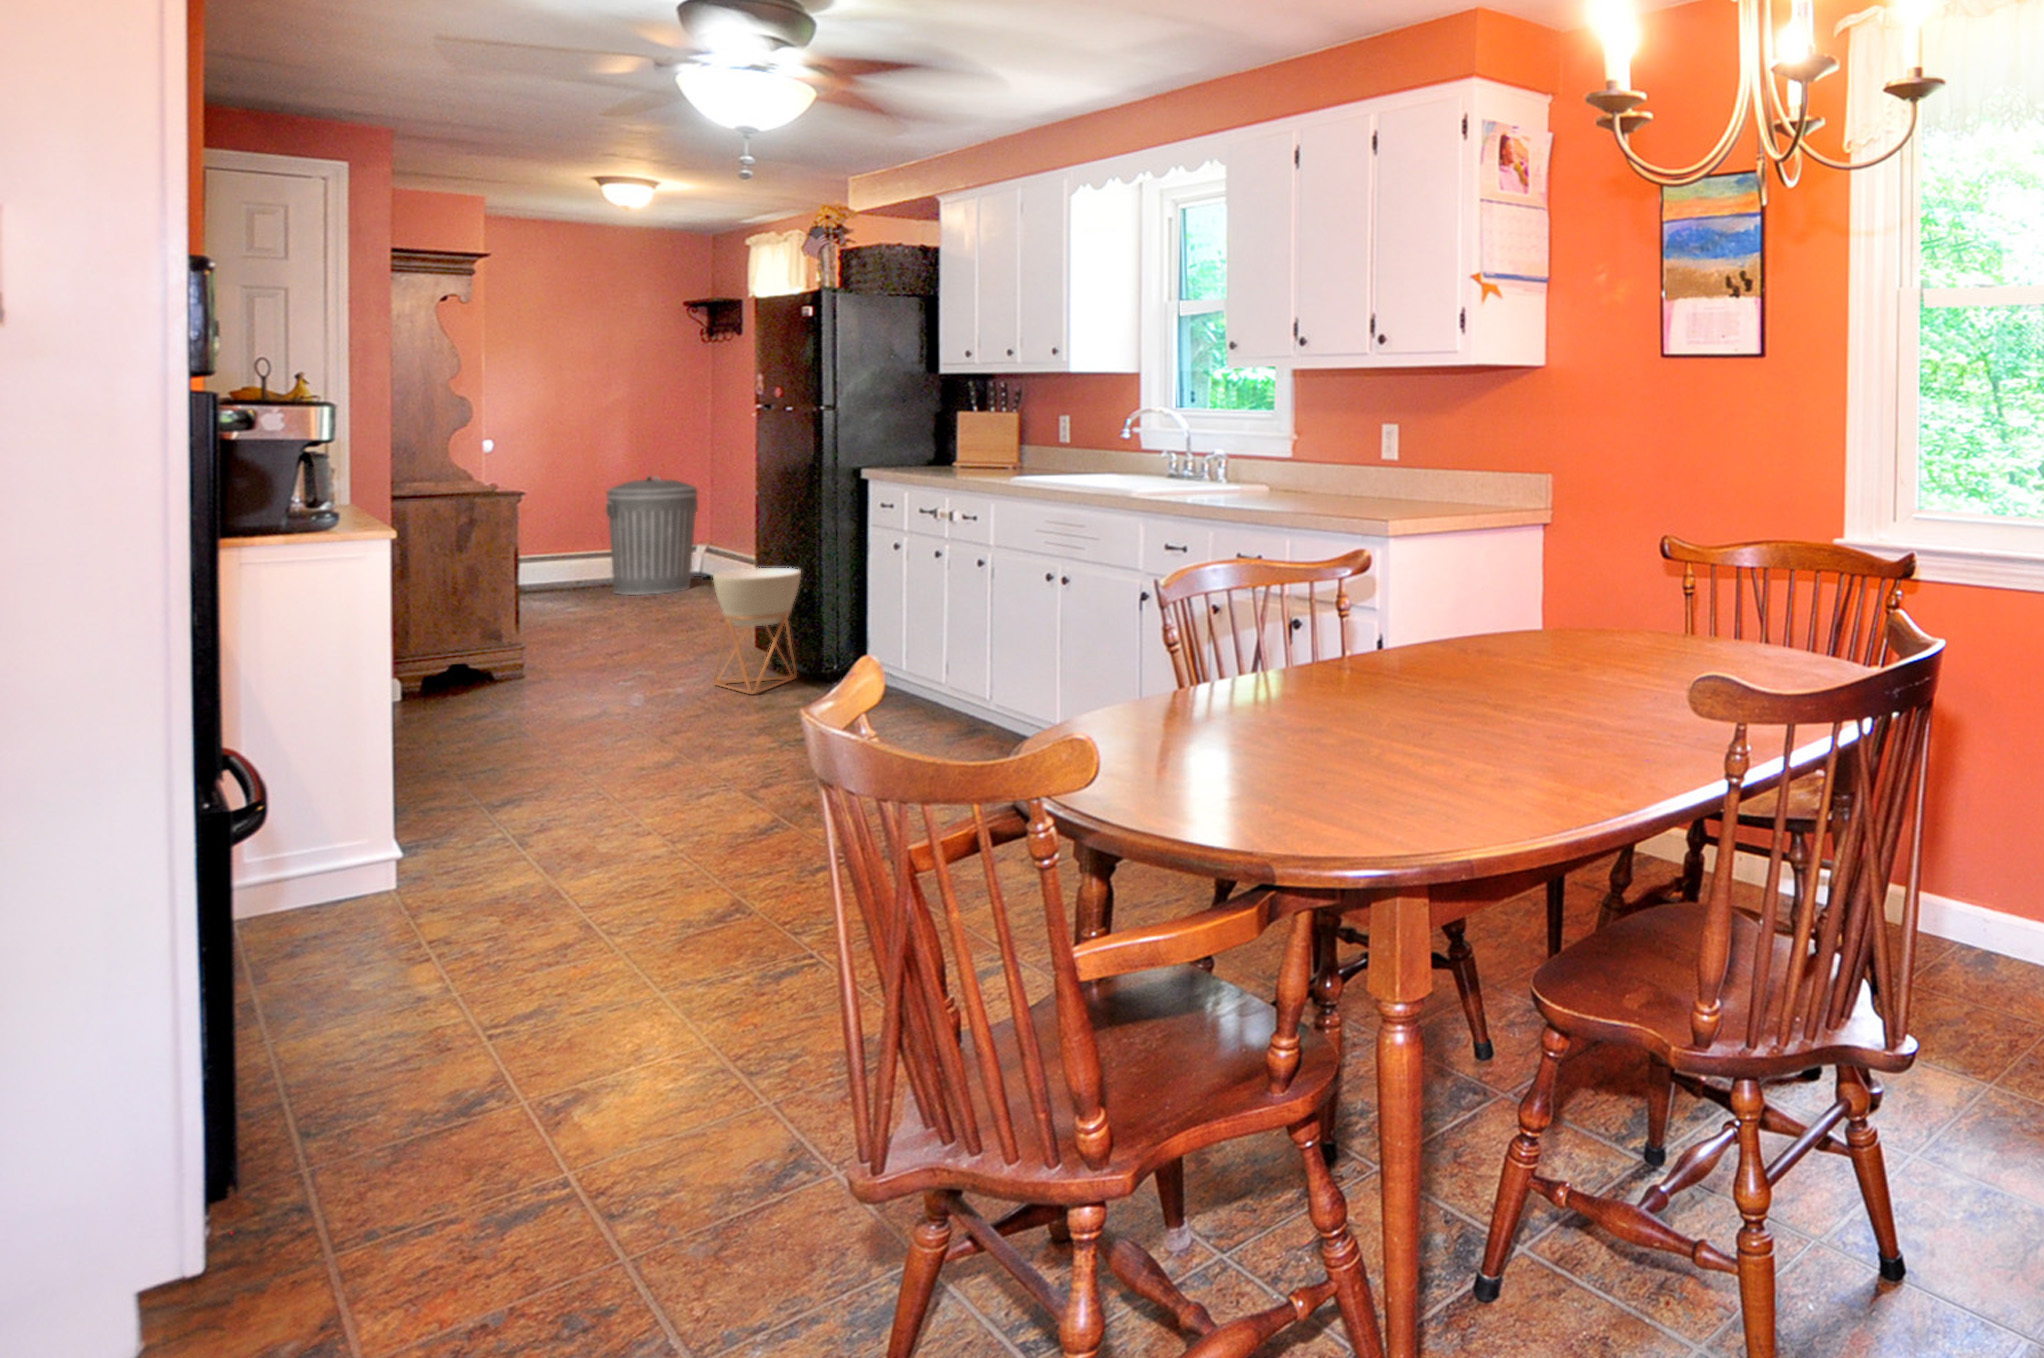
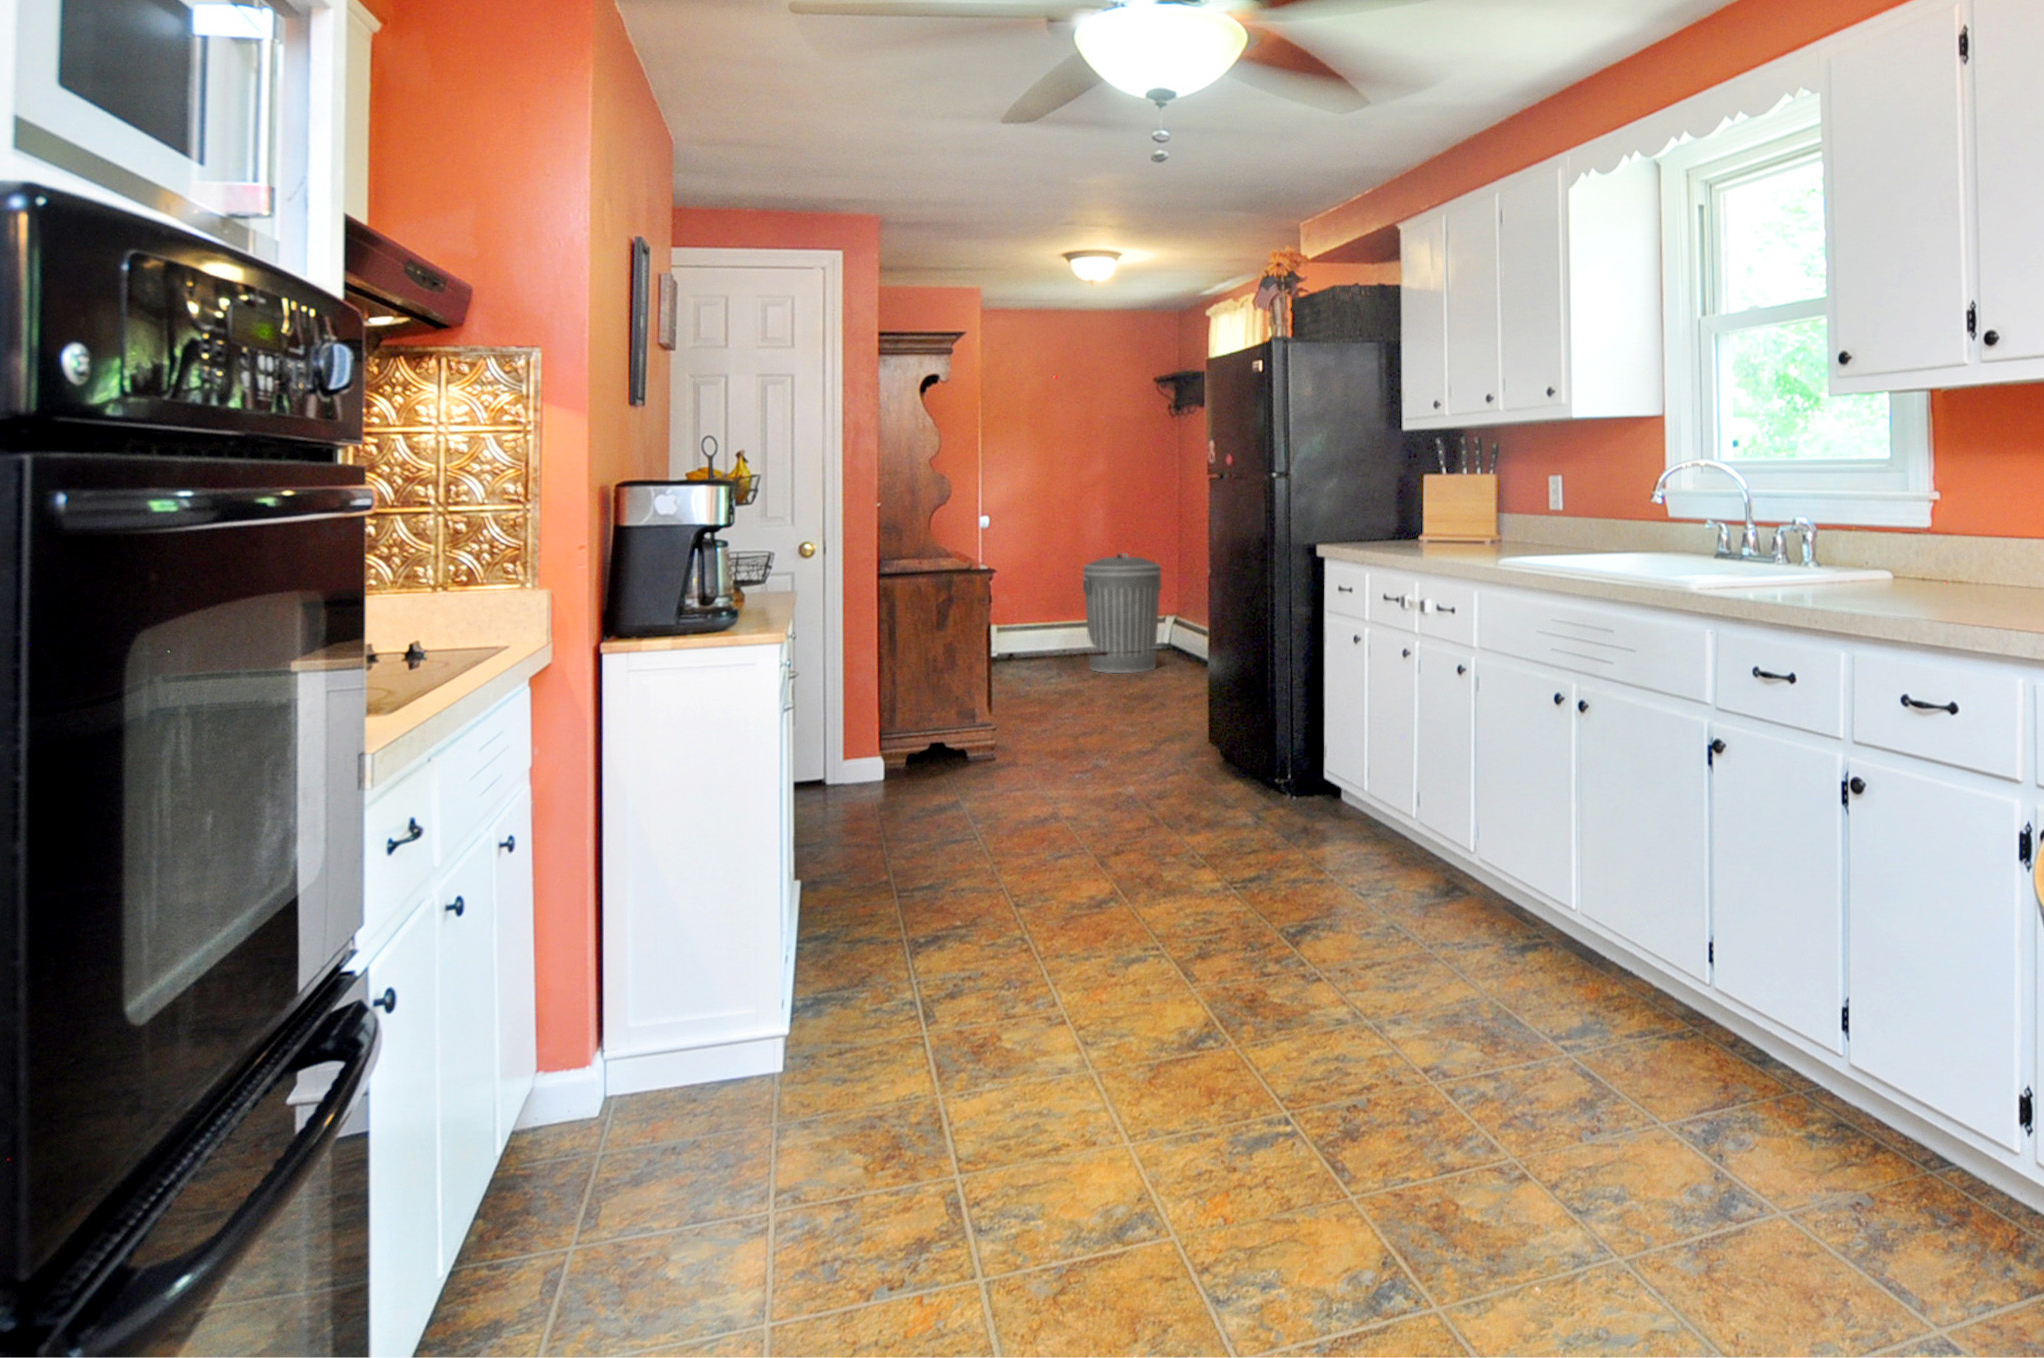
planter: present [713,568,801,694] -> none [1168,656,1257,804]

